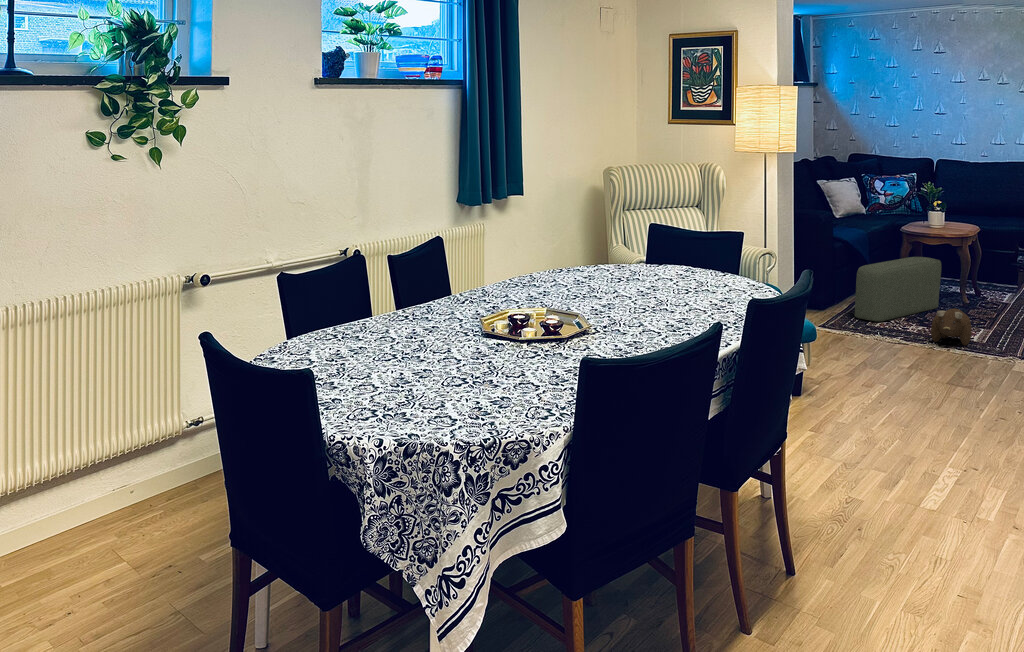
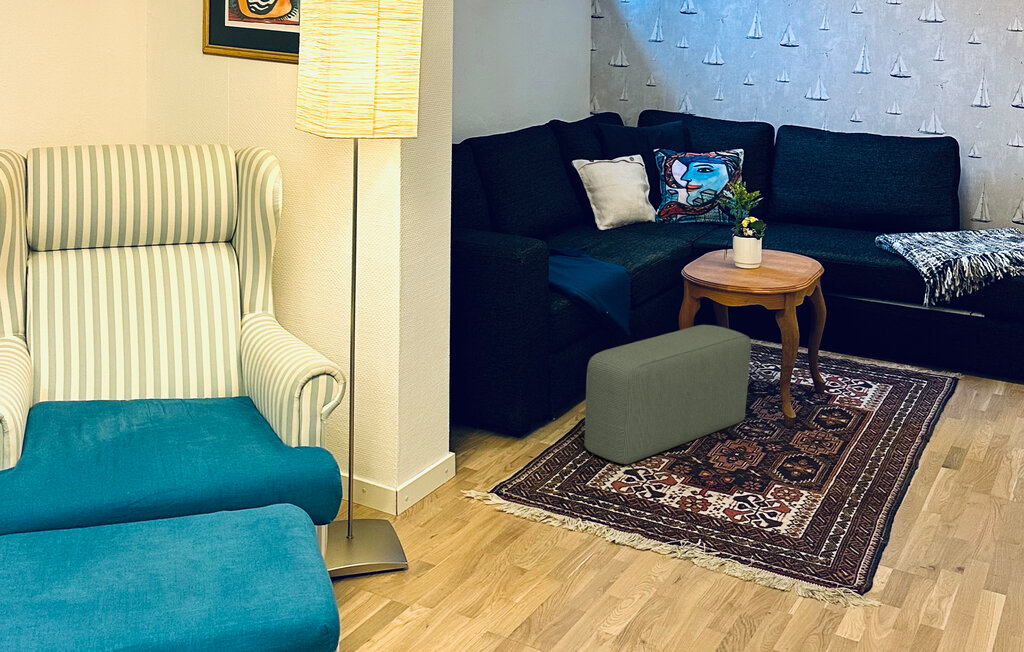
plush toy: present [931,309,972,345] -> none [701,470,779,550]

